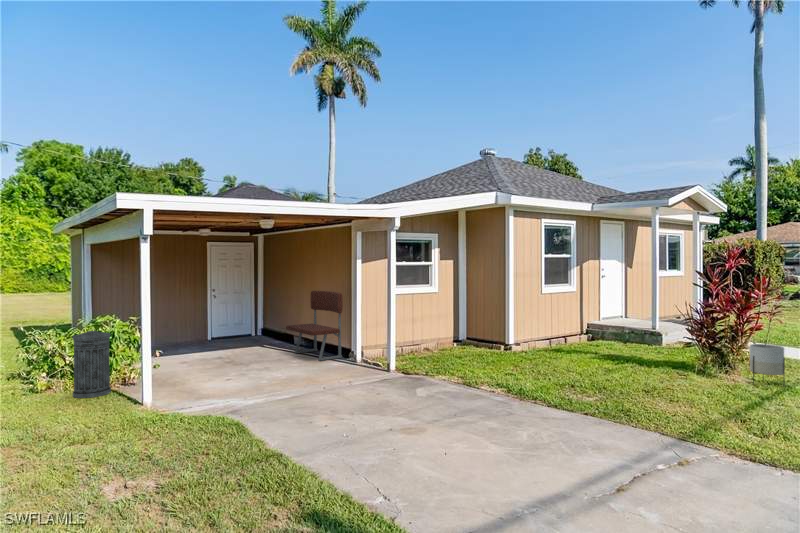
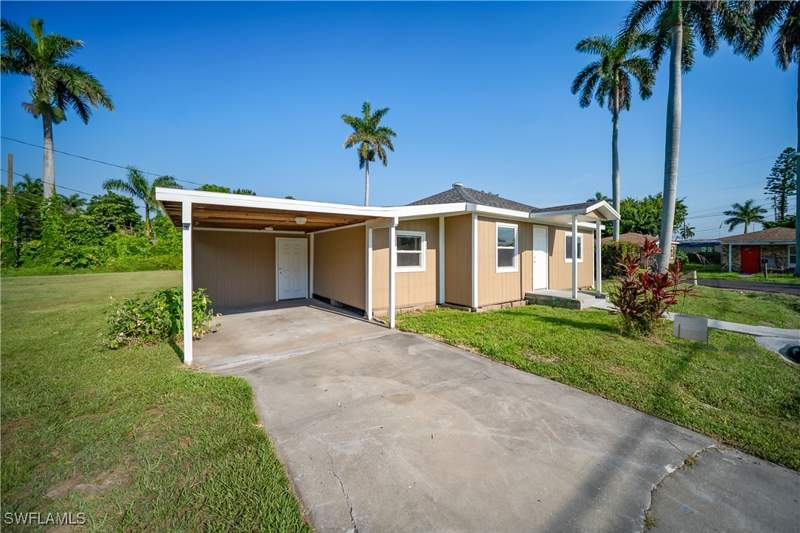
bench: present [286,291,343,361] -> none [323,270,359,319]
trash can: present [73,330,111,398] -> none [137,298,174,352]

